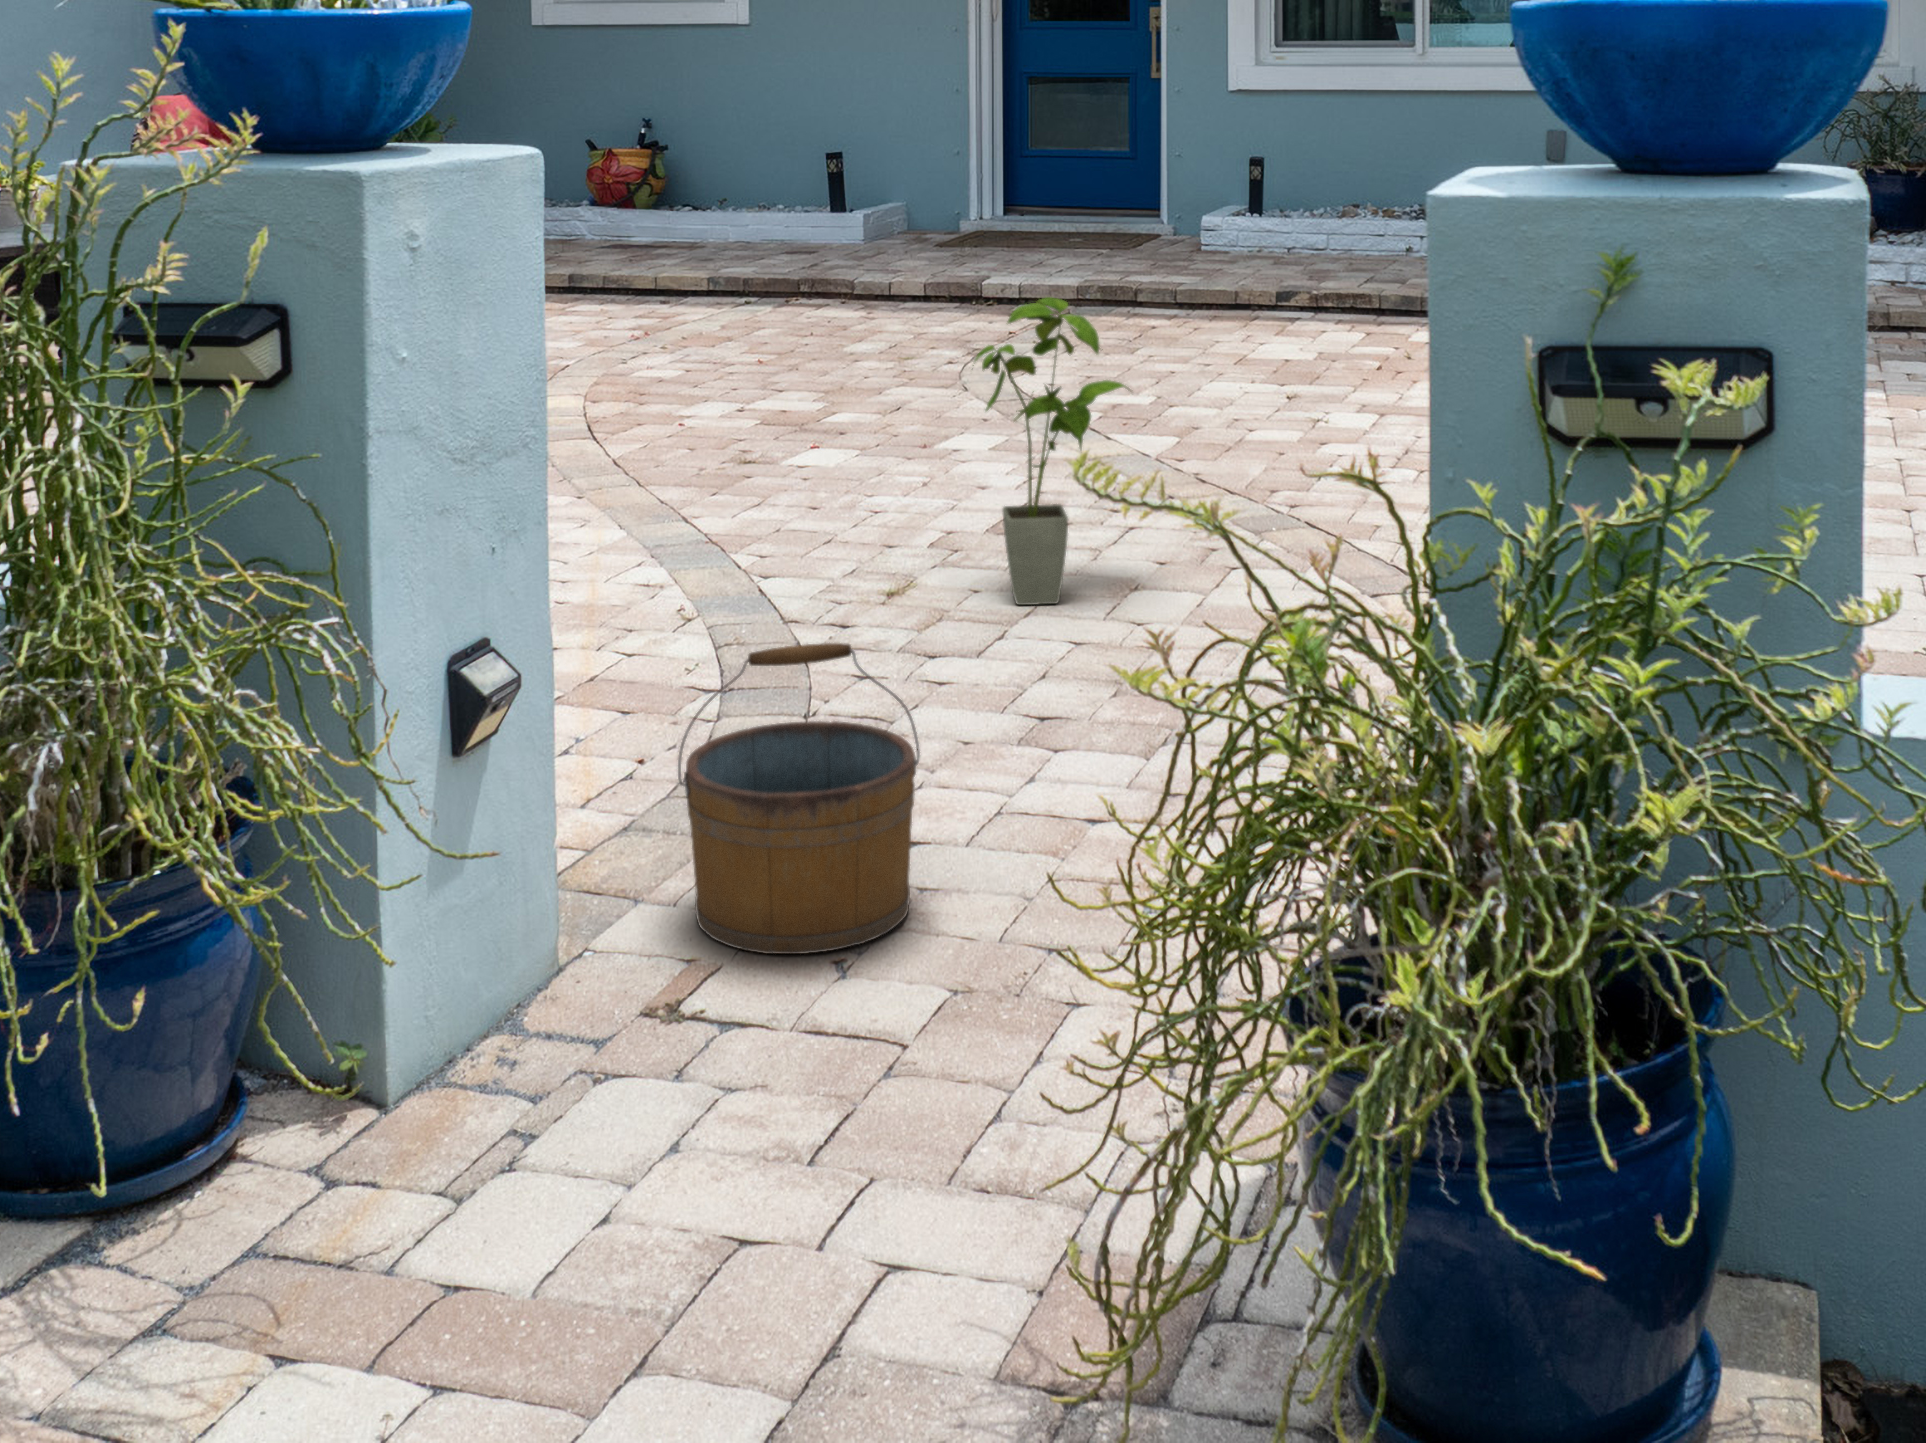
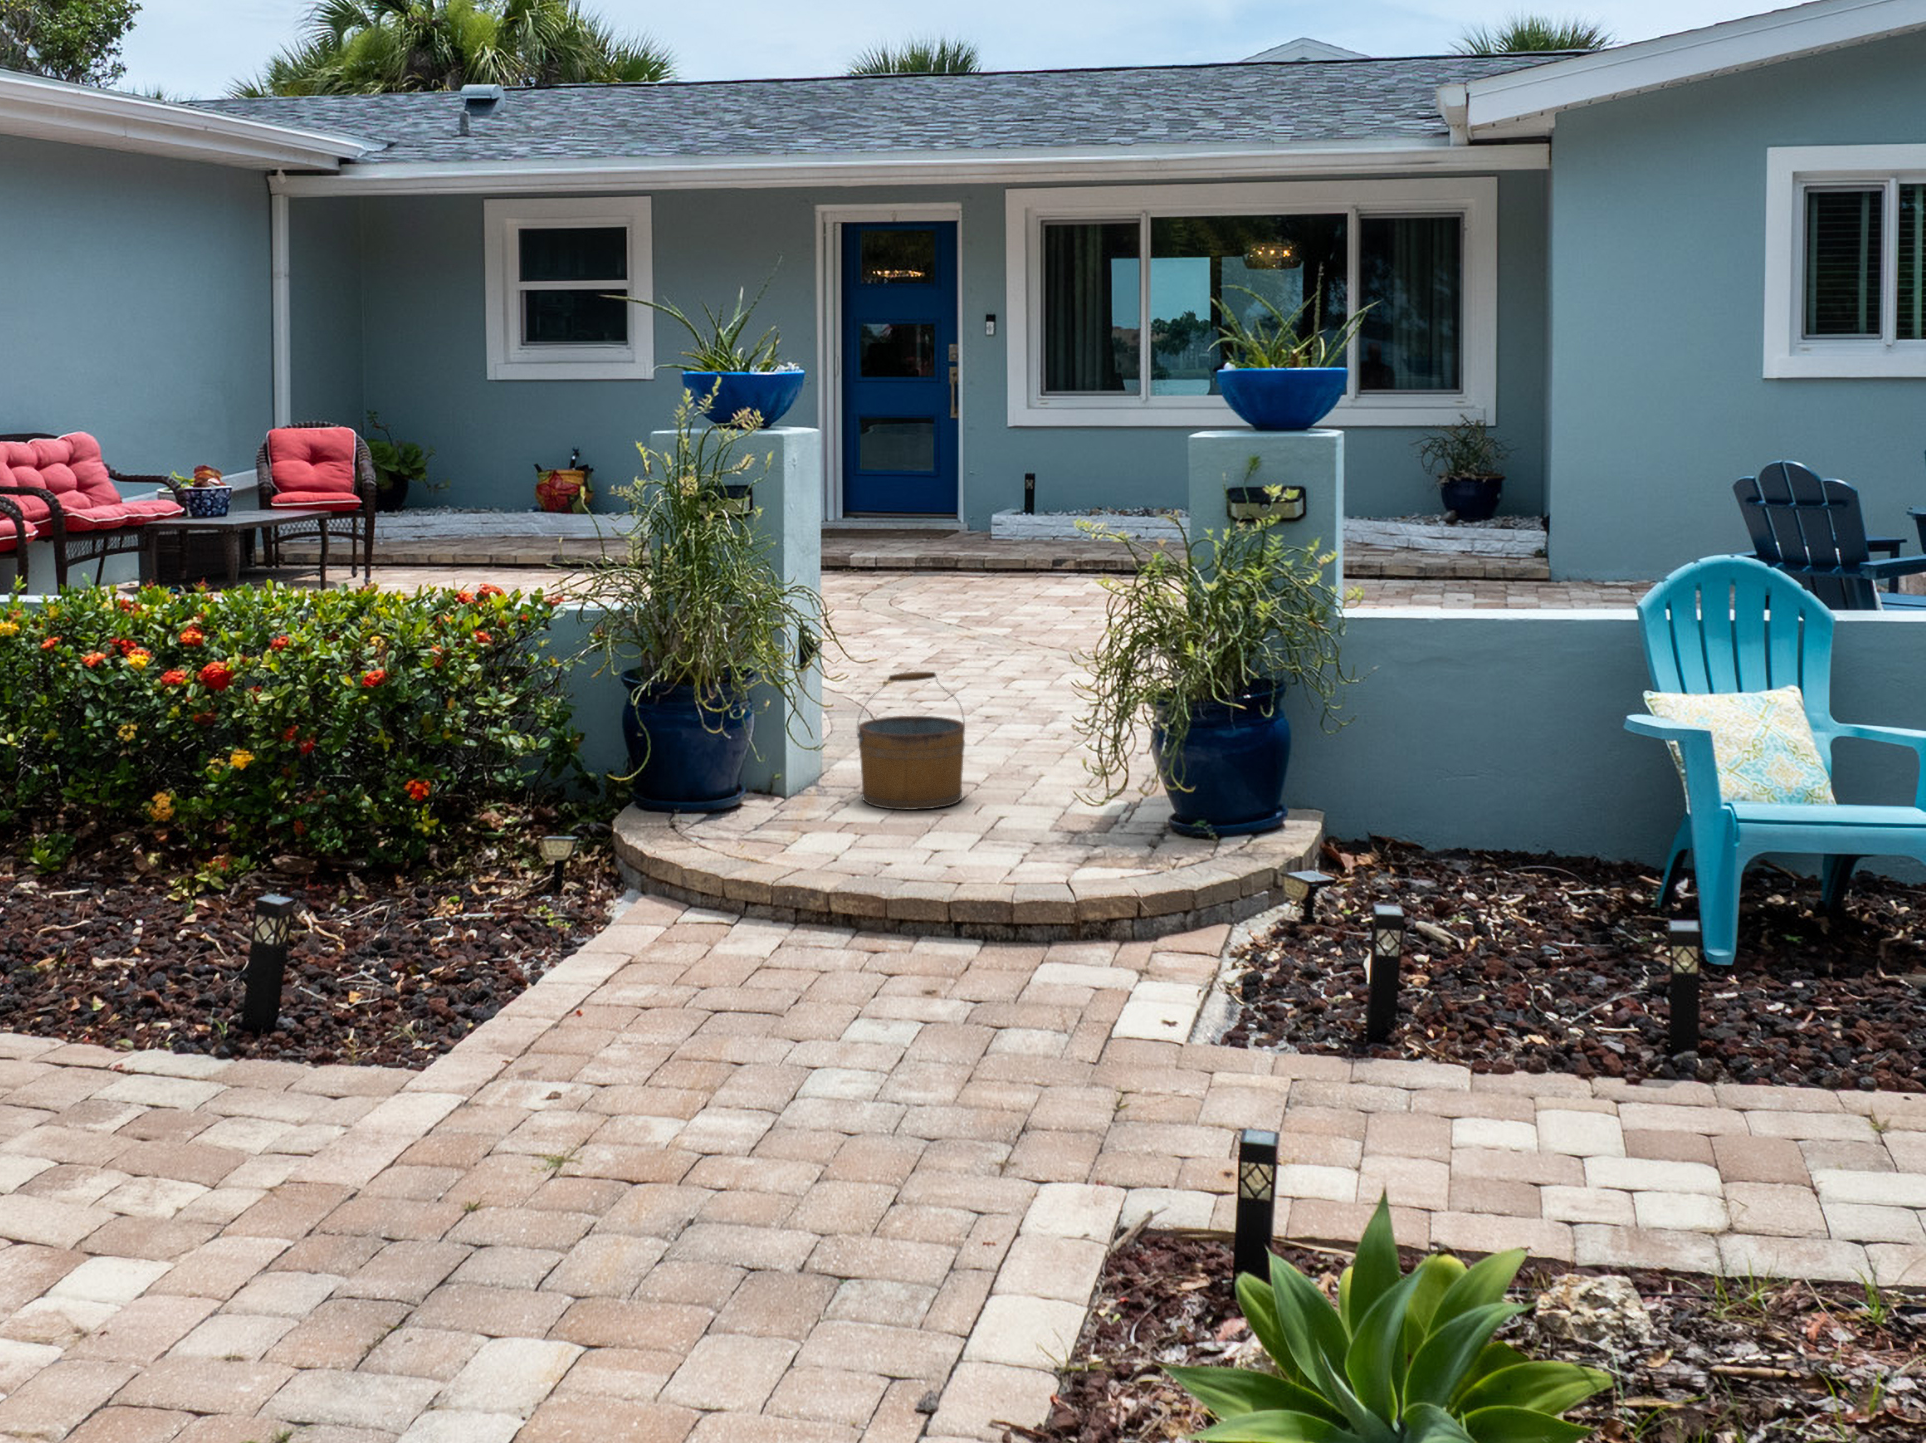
house plant: present [973,297,1131,605] -> none [928,533,1017,705]

